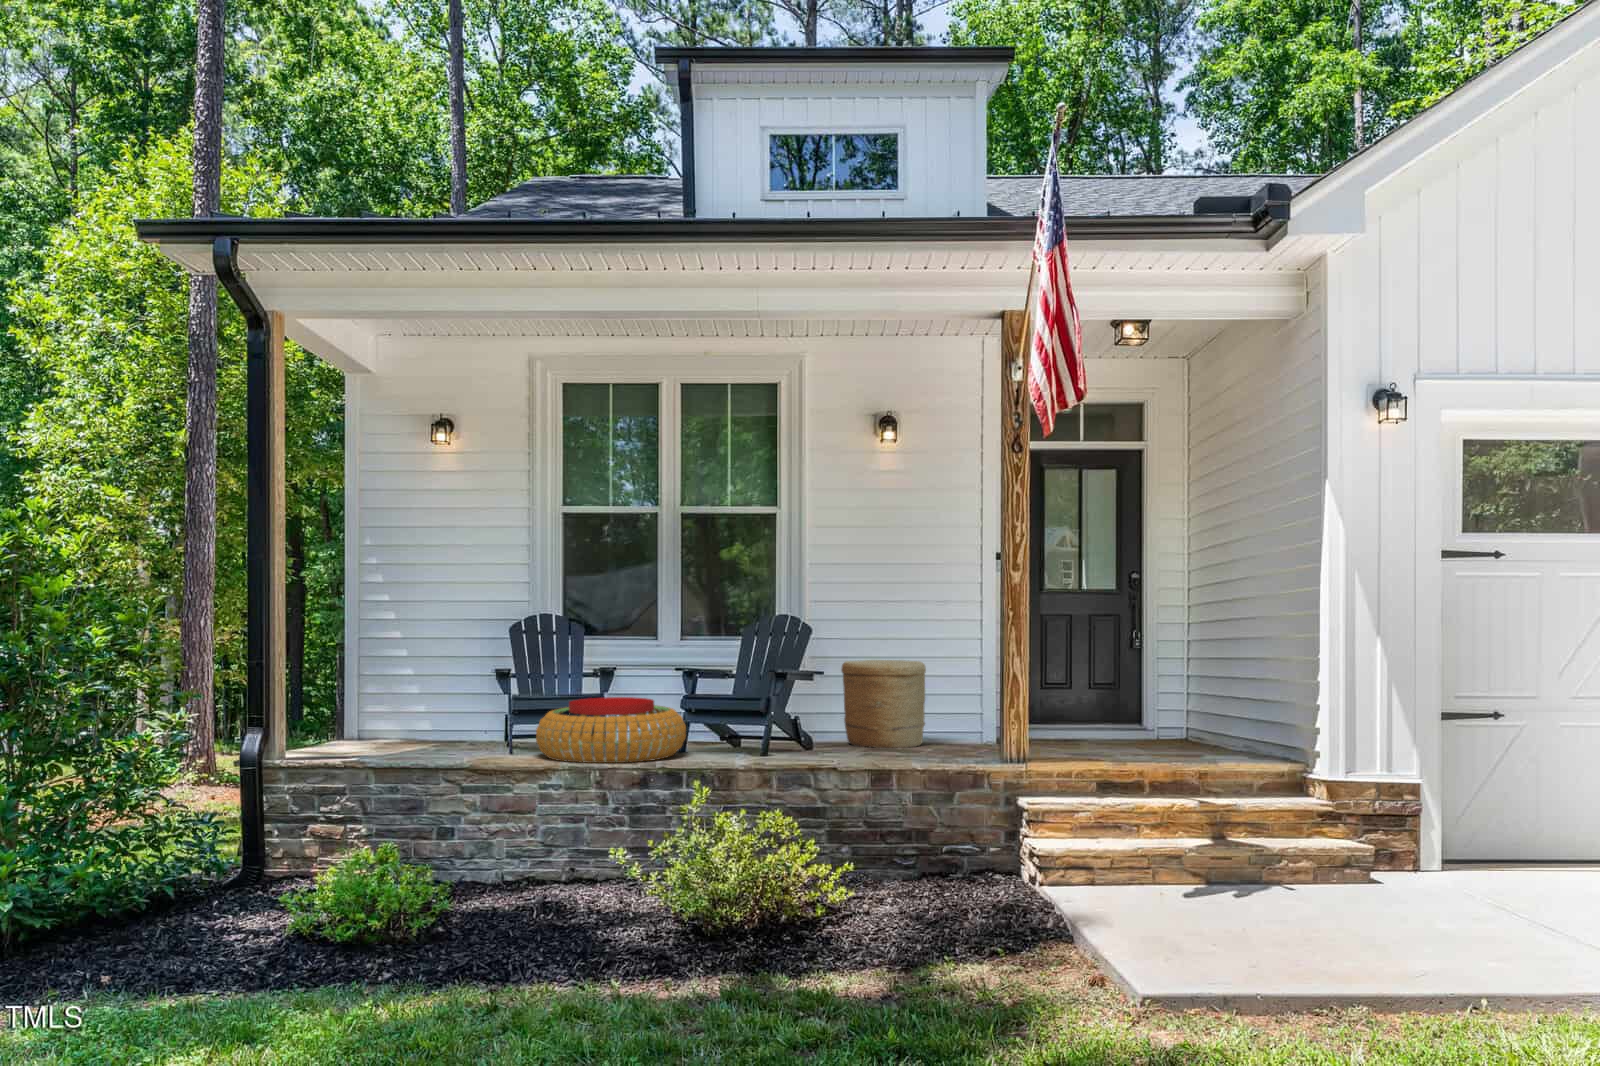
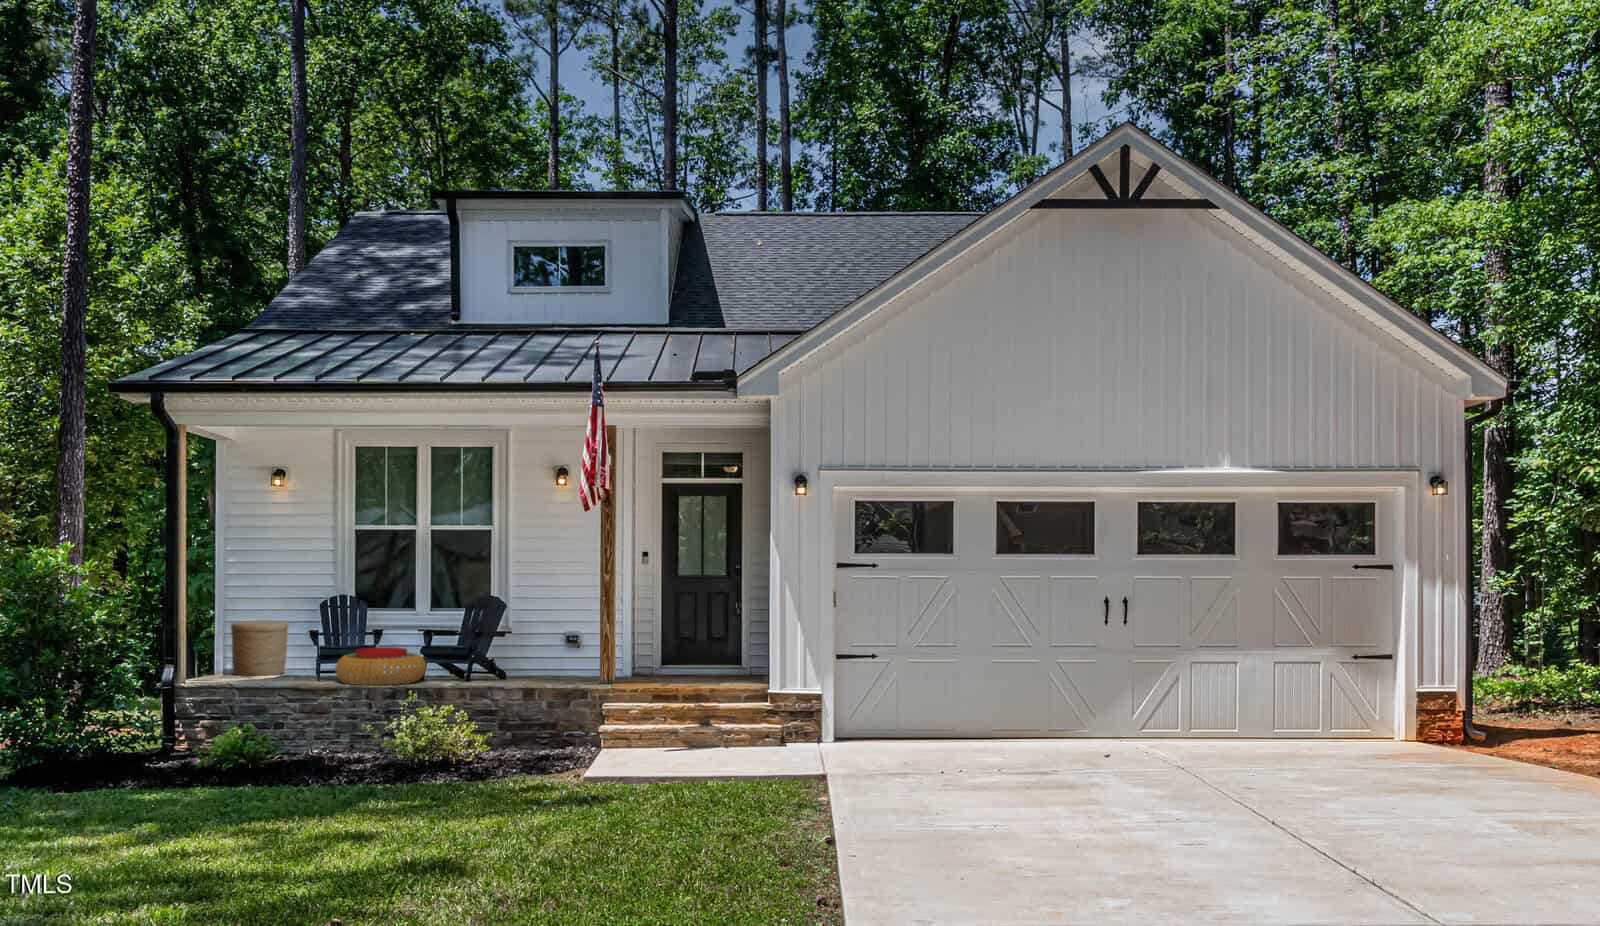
woven basket: present [841,660,926,748] -> present [231,620,289,676]

